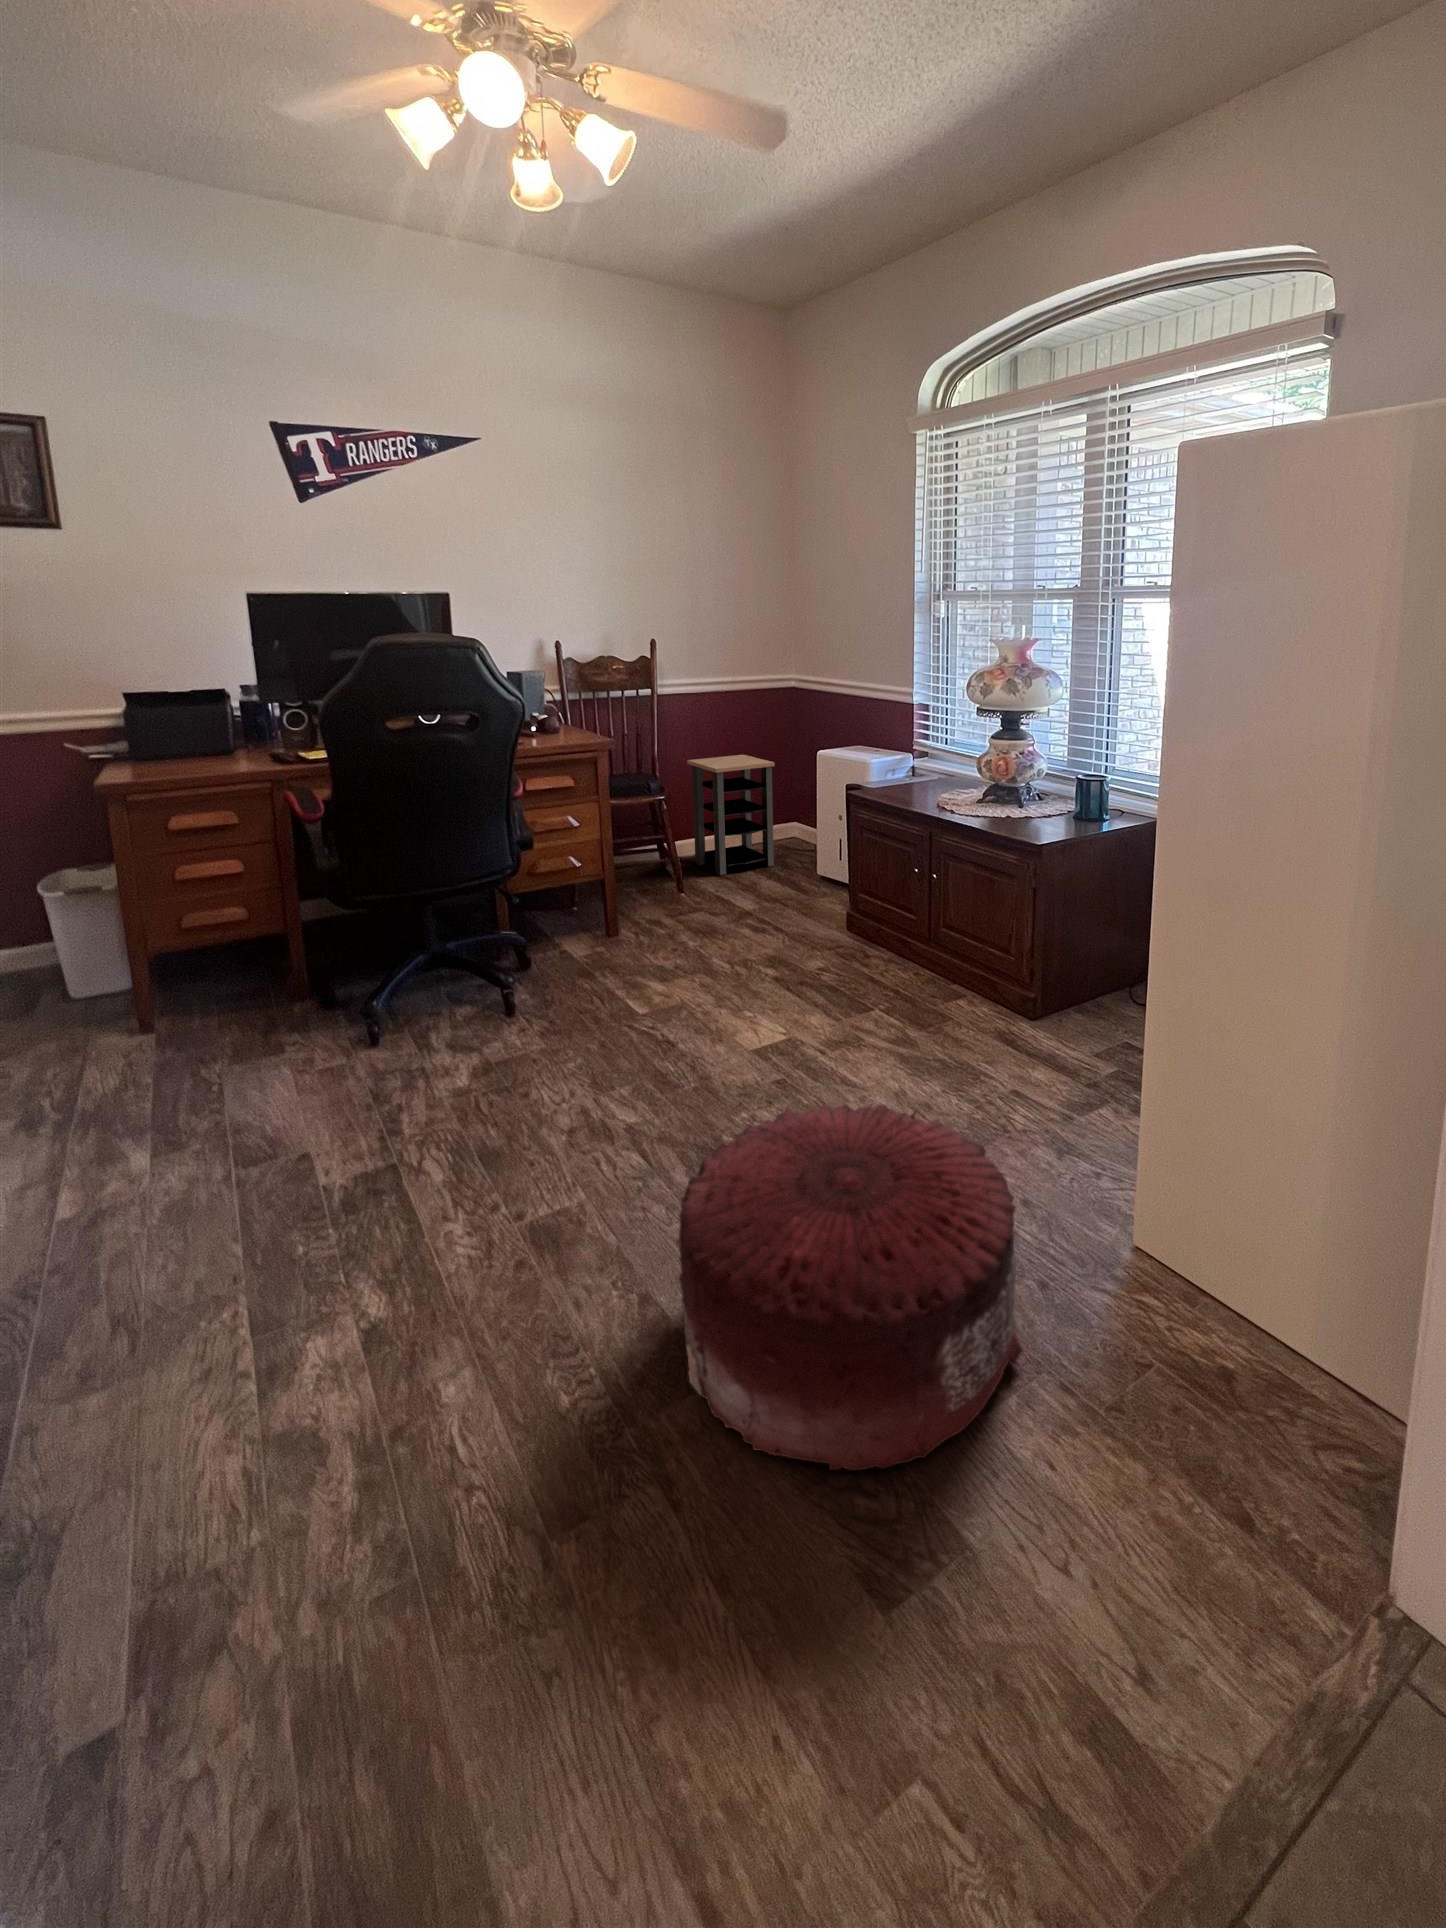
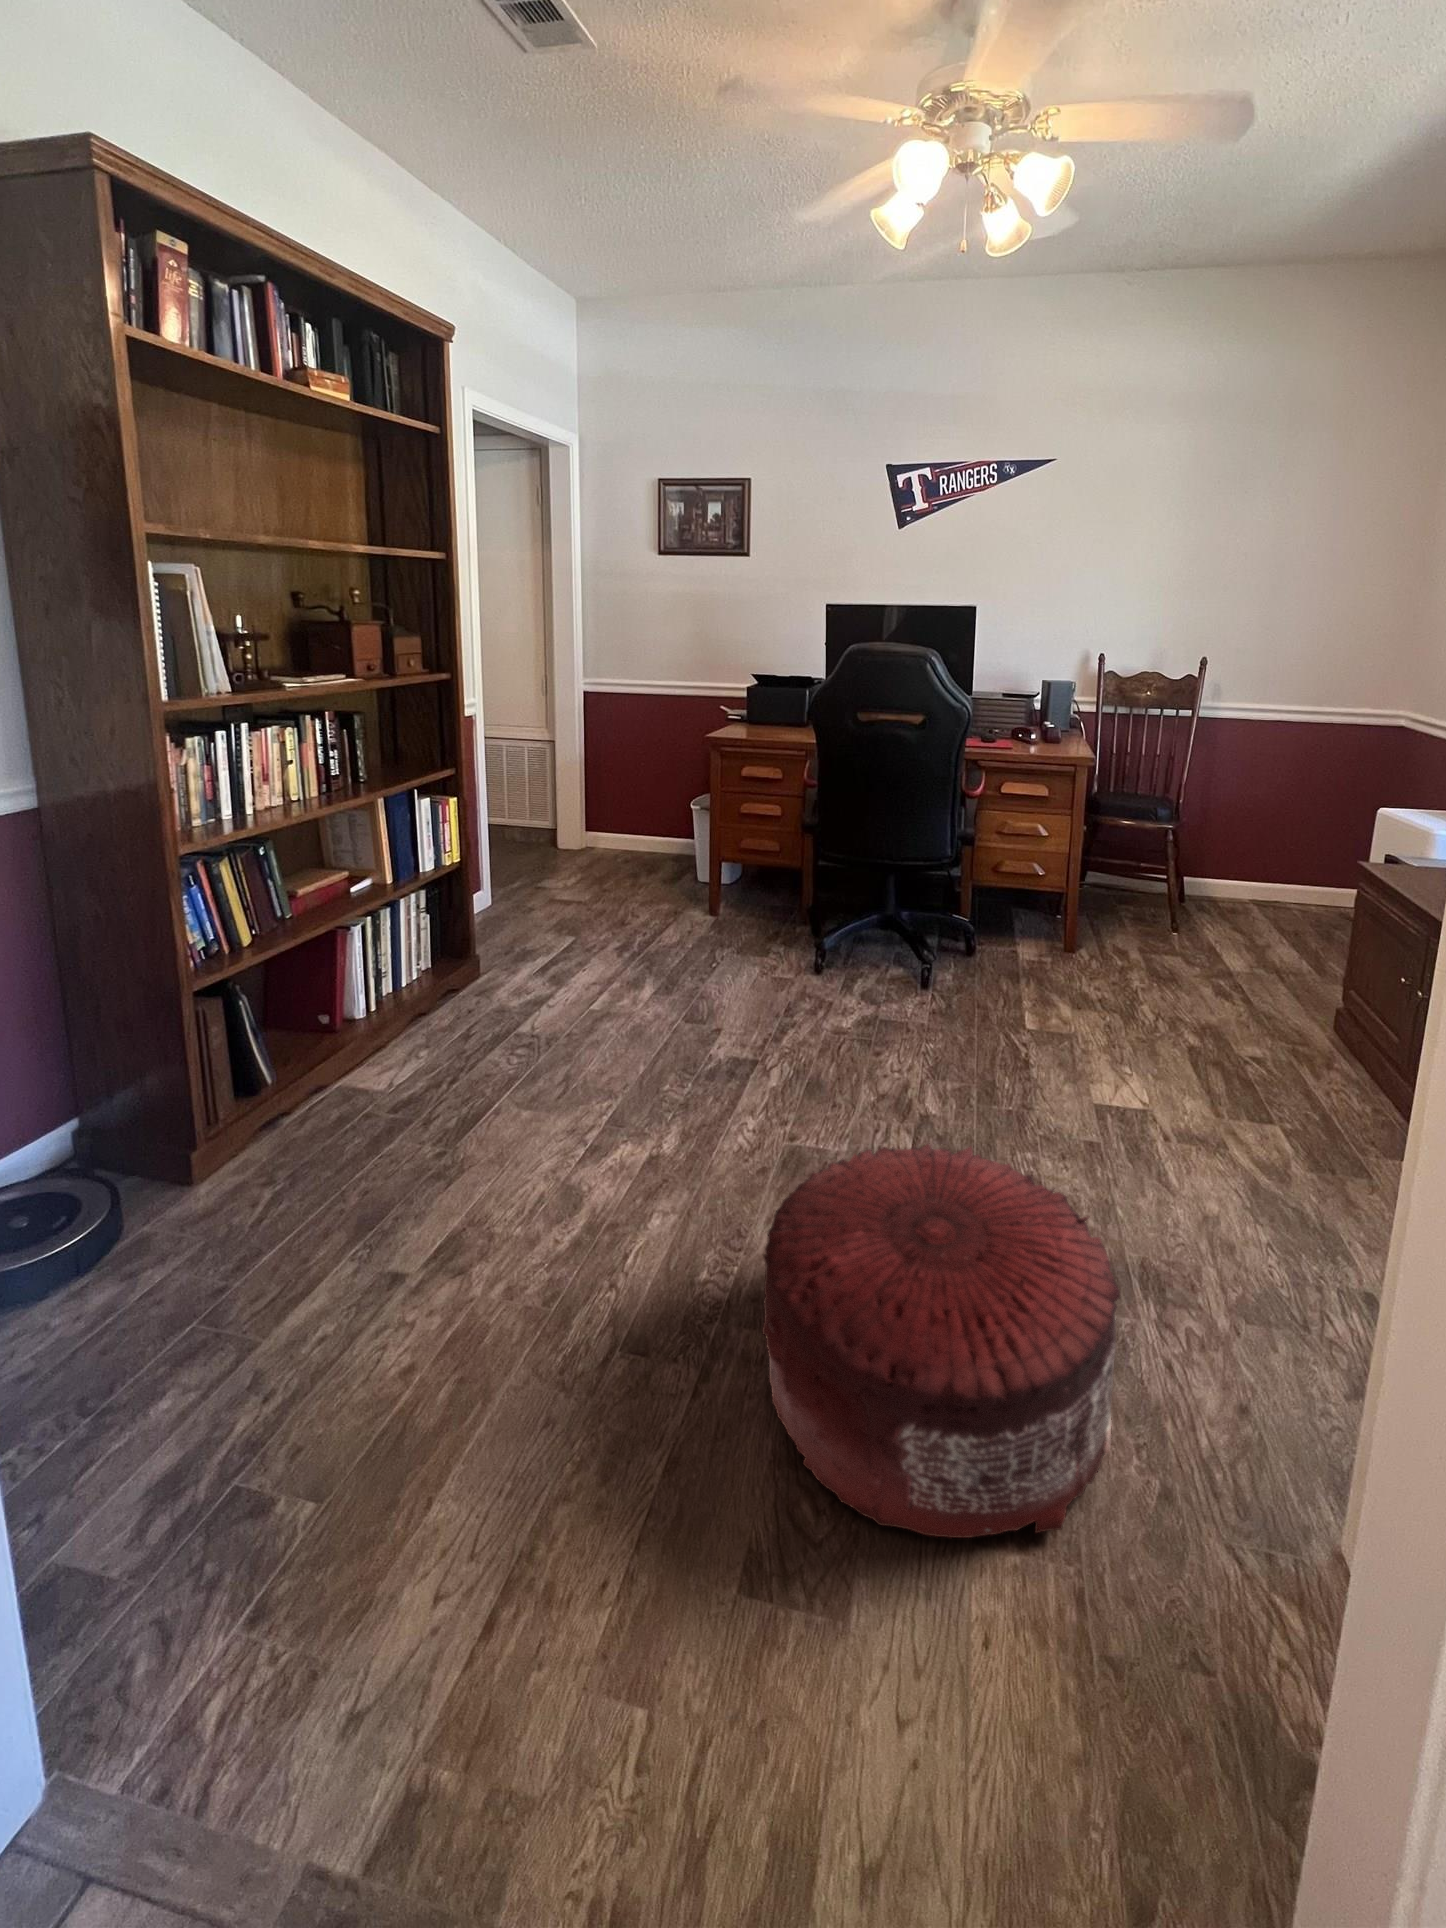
side table: present [687,755,775,875] -> none [1221,791,1332,931]

